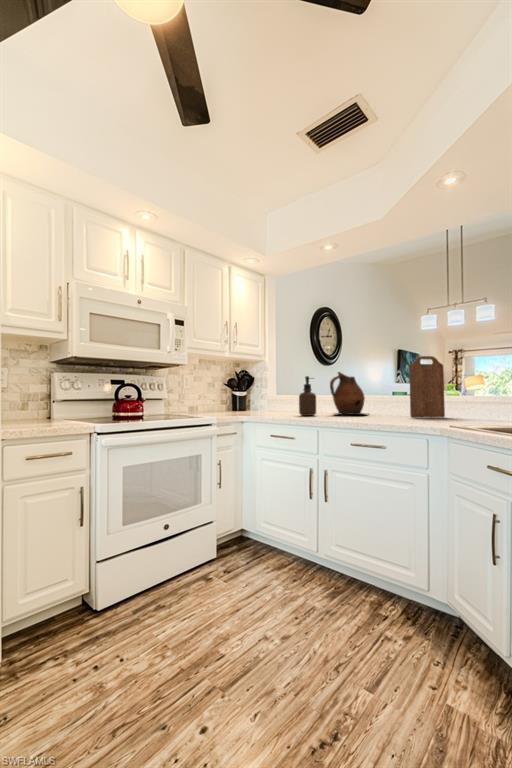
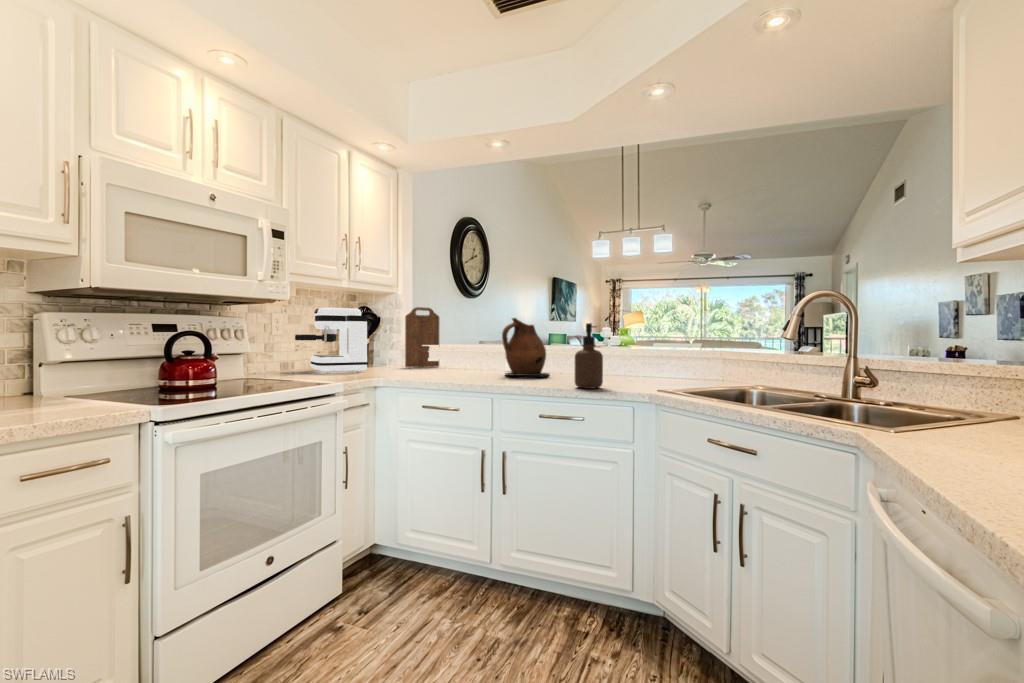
cutting board: present [409,356,445,418] -> present [405,307,439,367]
coffee maker: none [199,370,242,412] -> present [295,307,367,373]
soap dispenser: present [299,376,316,416] -> present [575,323,603,389]

